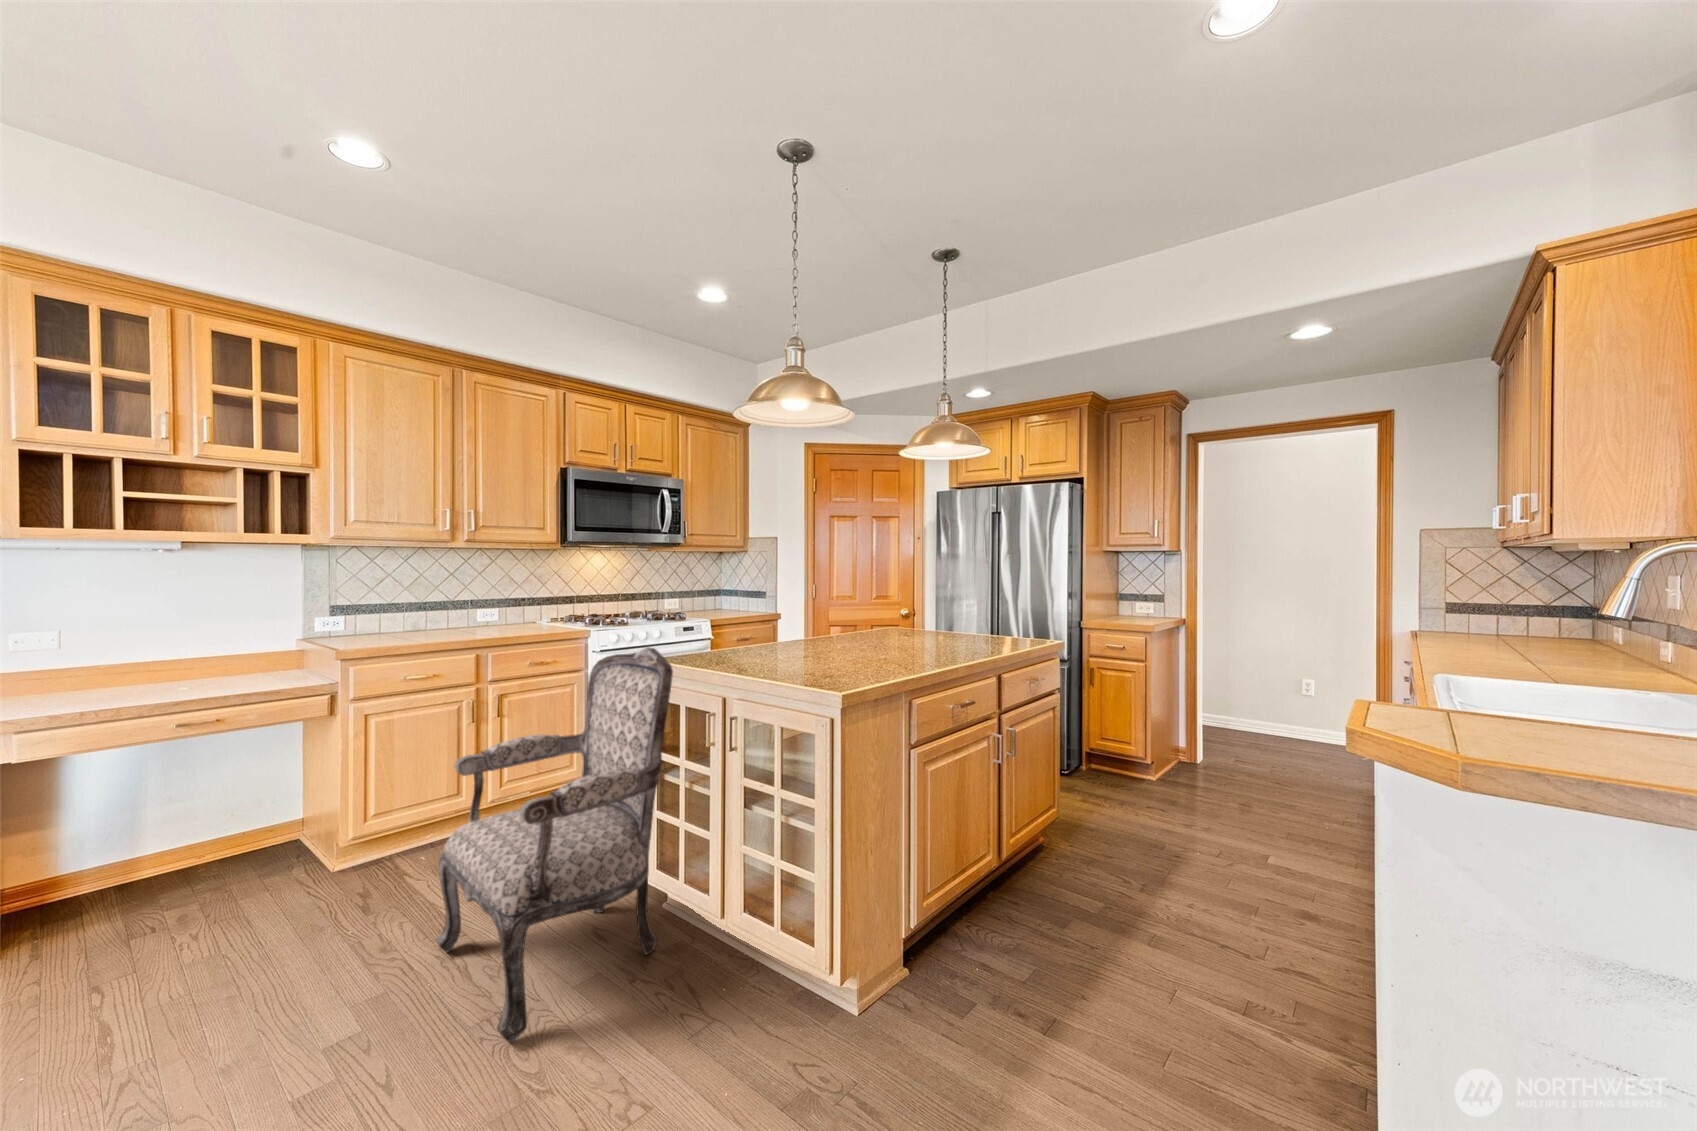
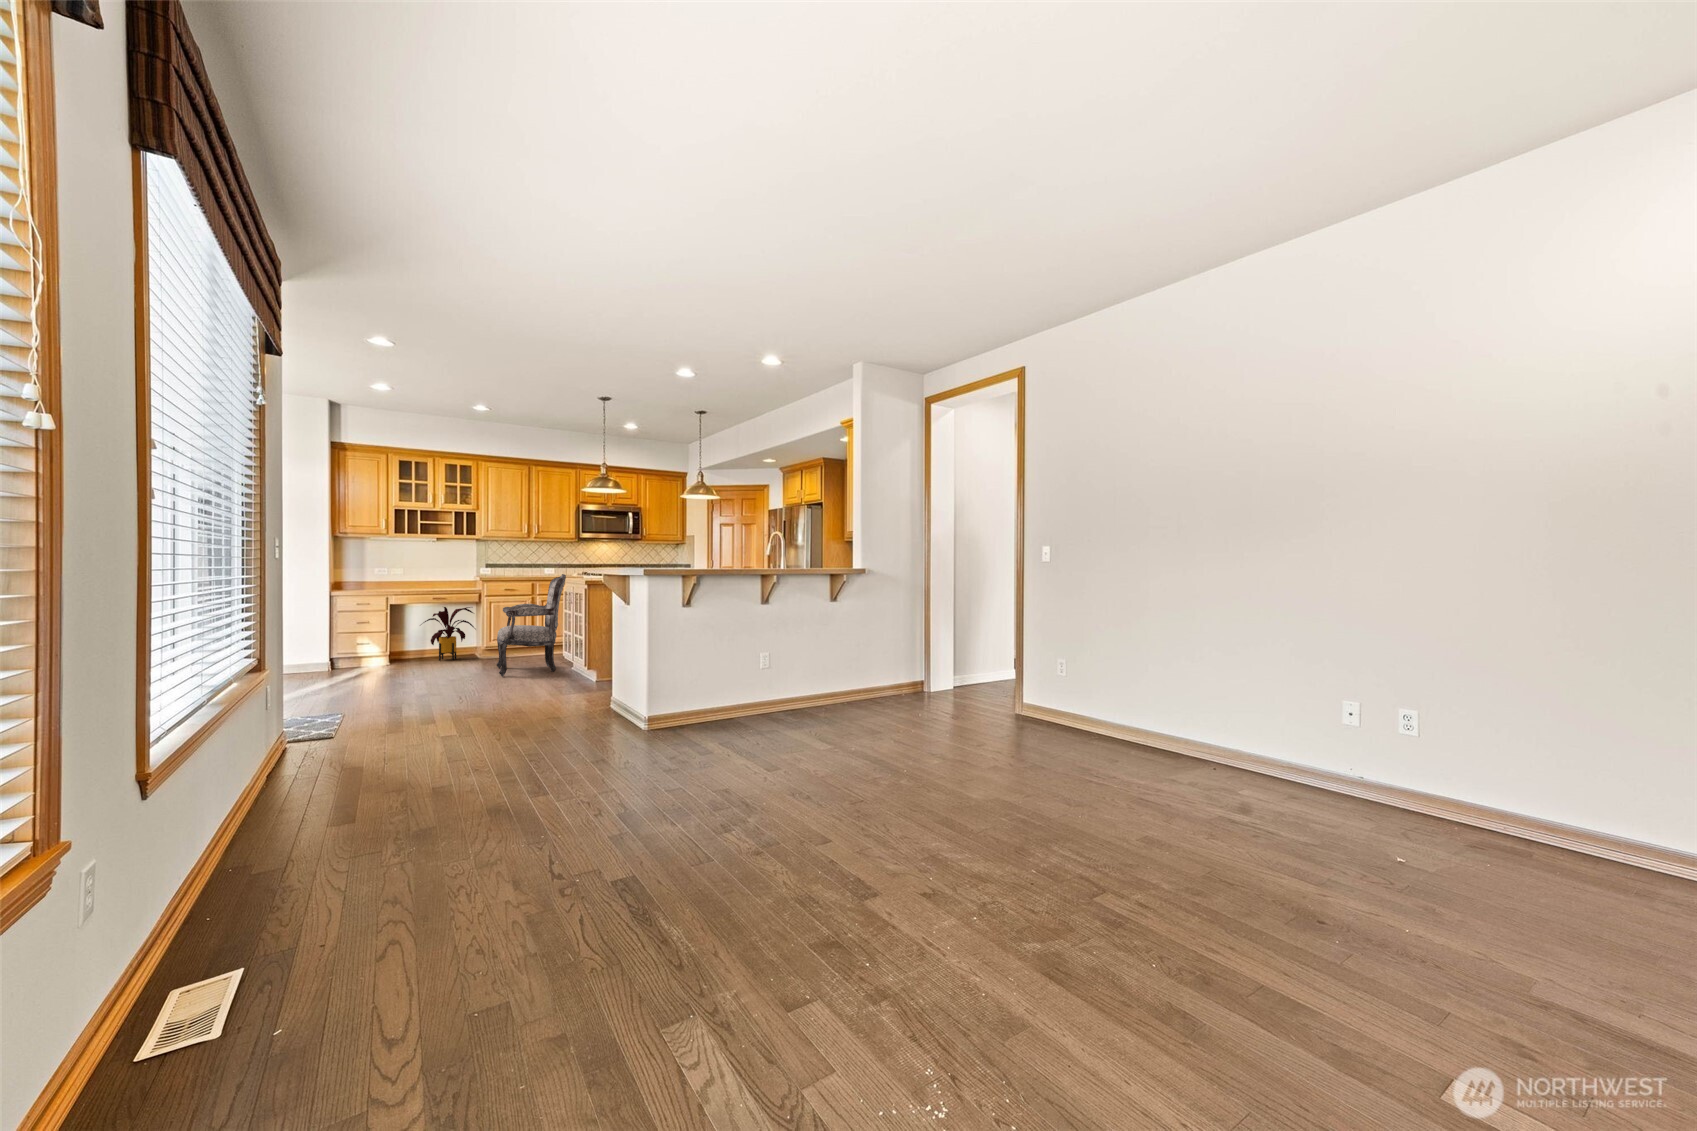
house plant: none [125,737,329,916] -> present [423,607,474,661]

